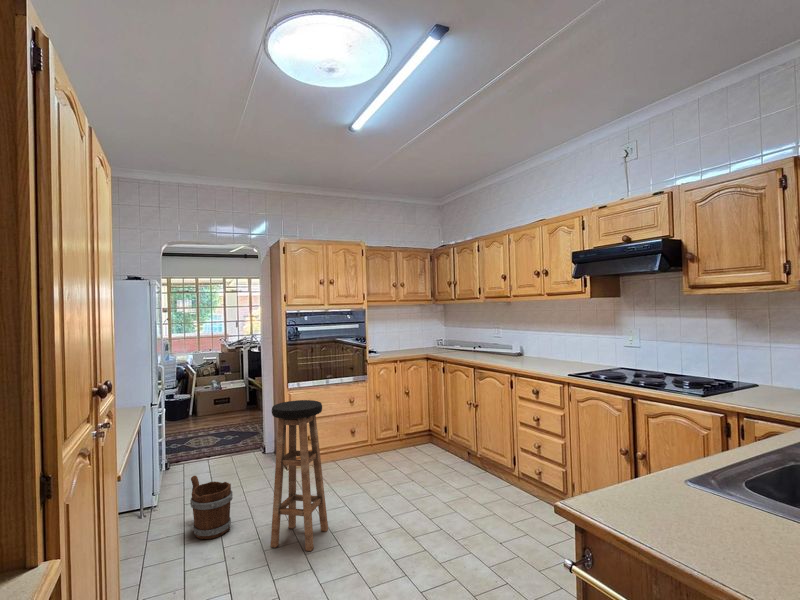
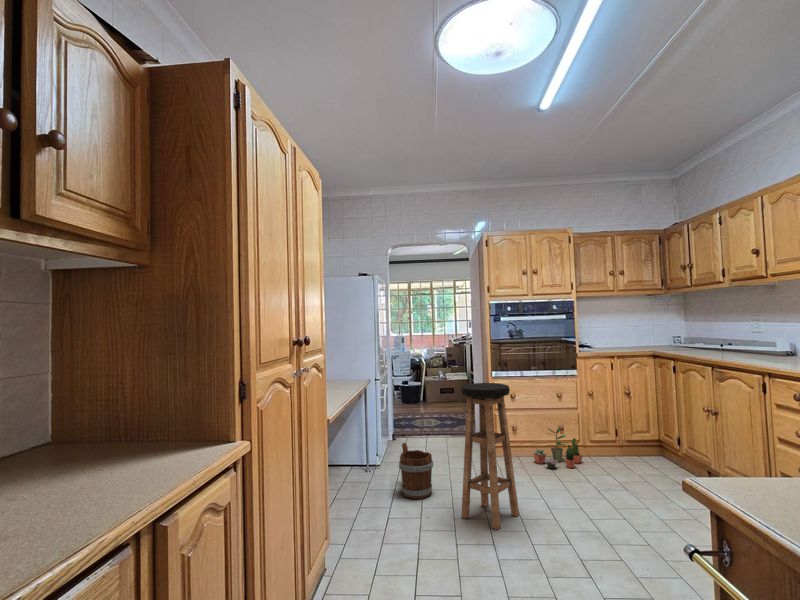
potted plant: none [327,431,372,473] -> present [533,427,582,469]

